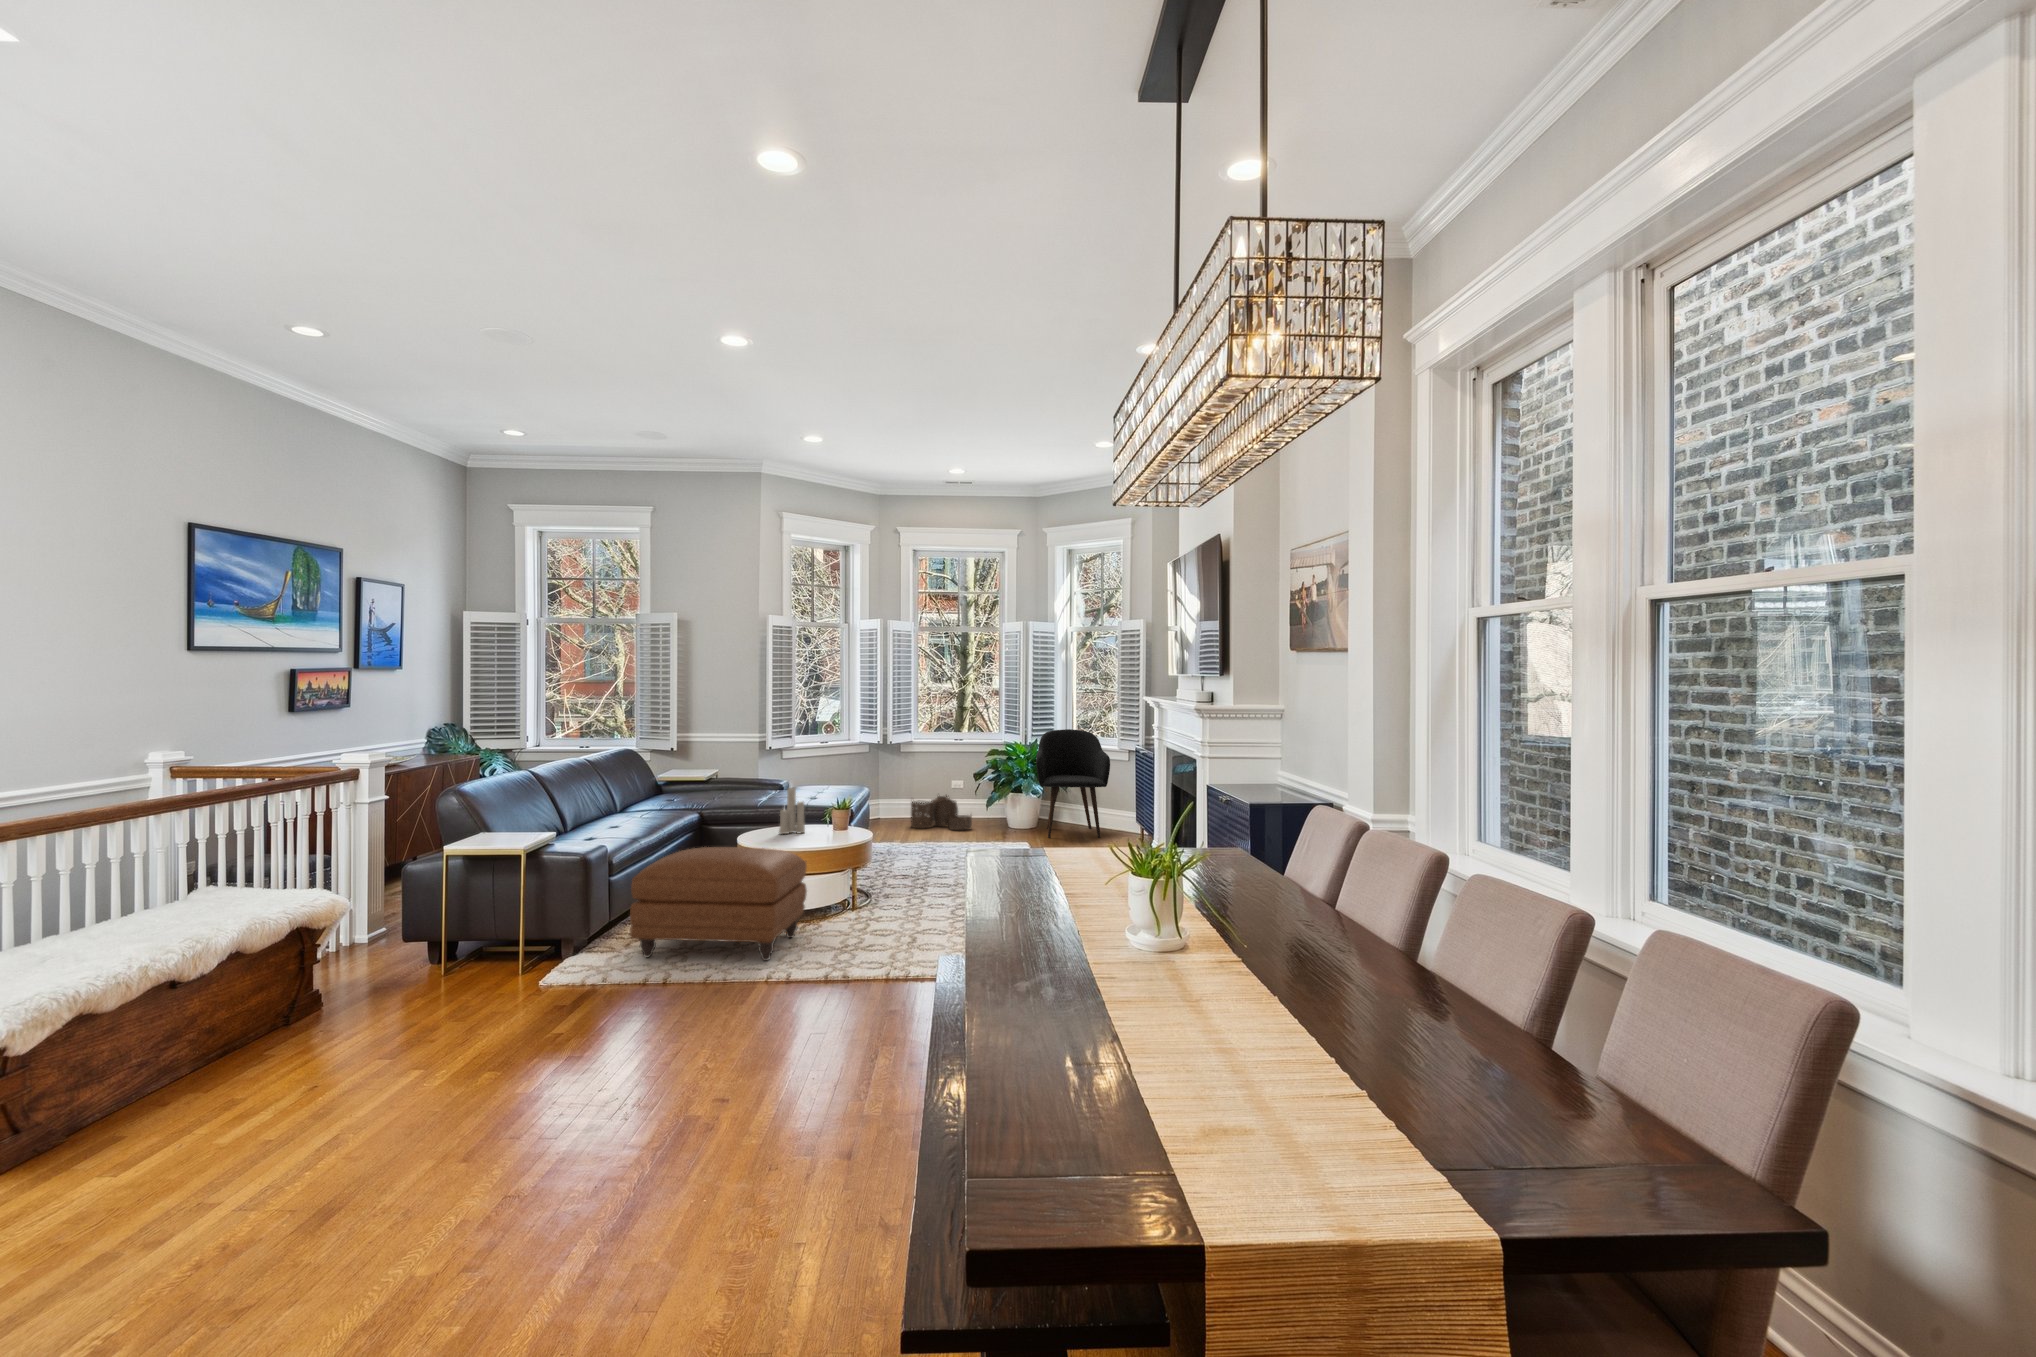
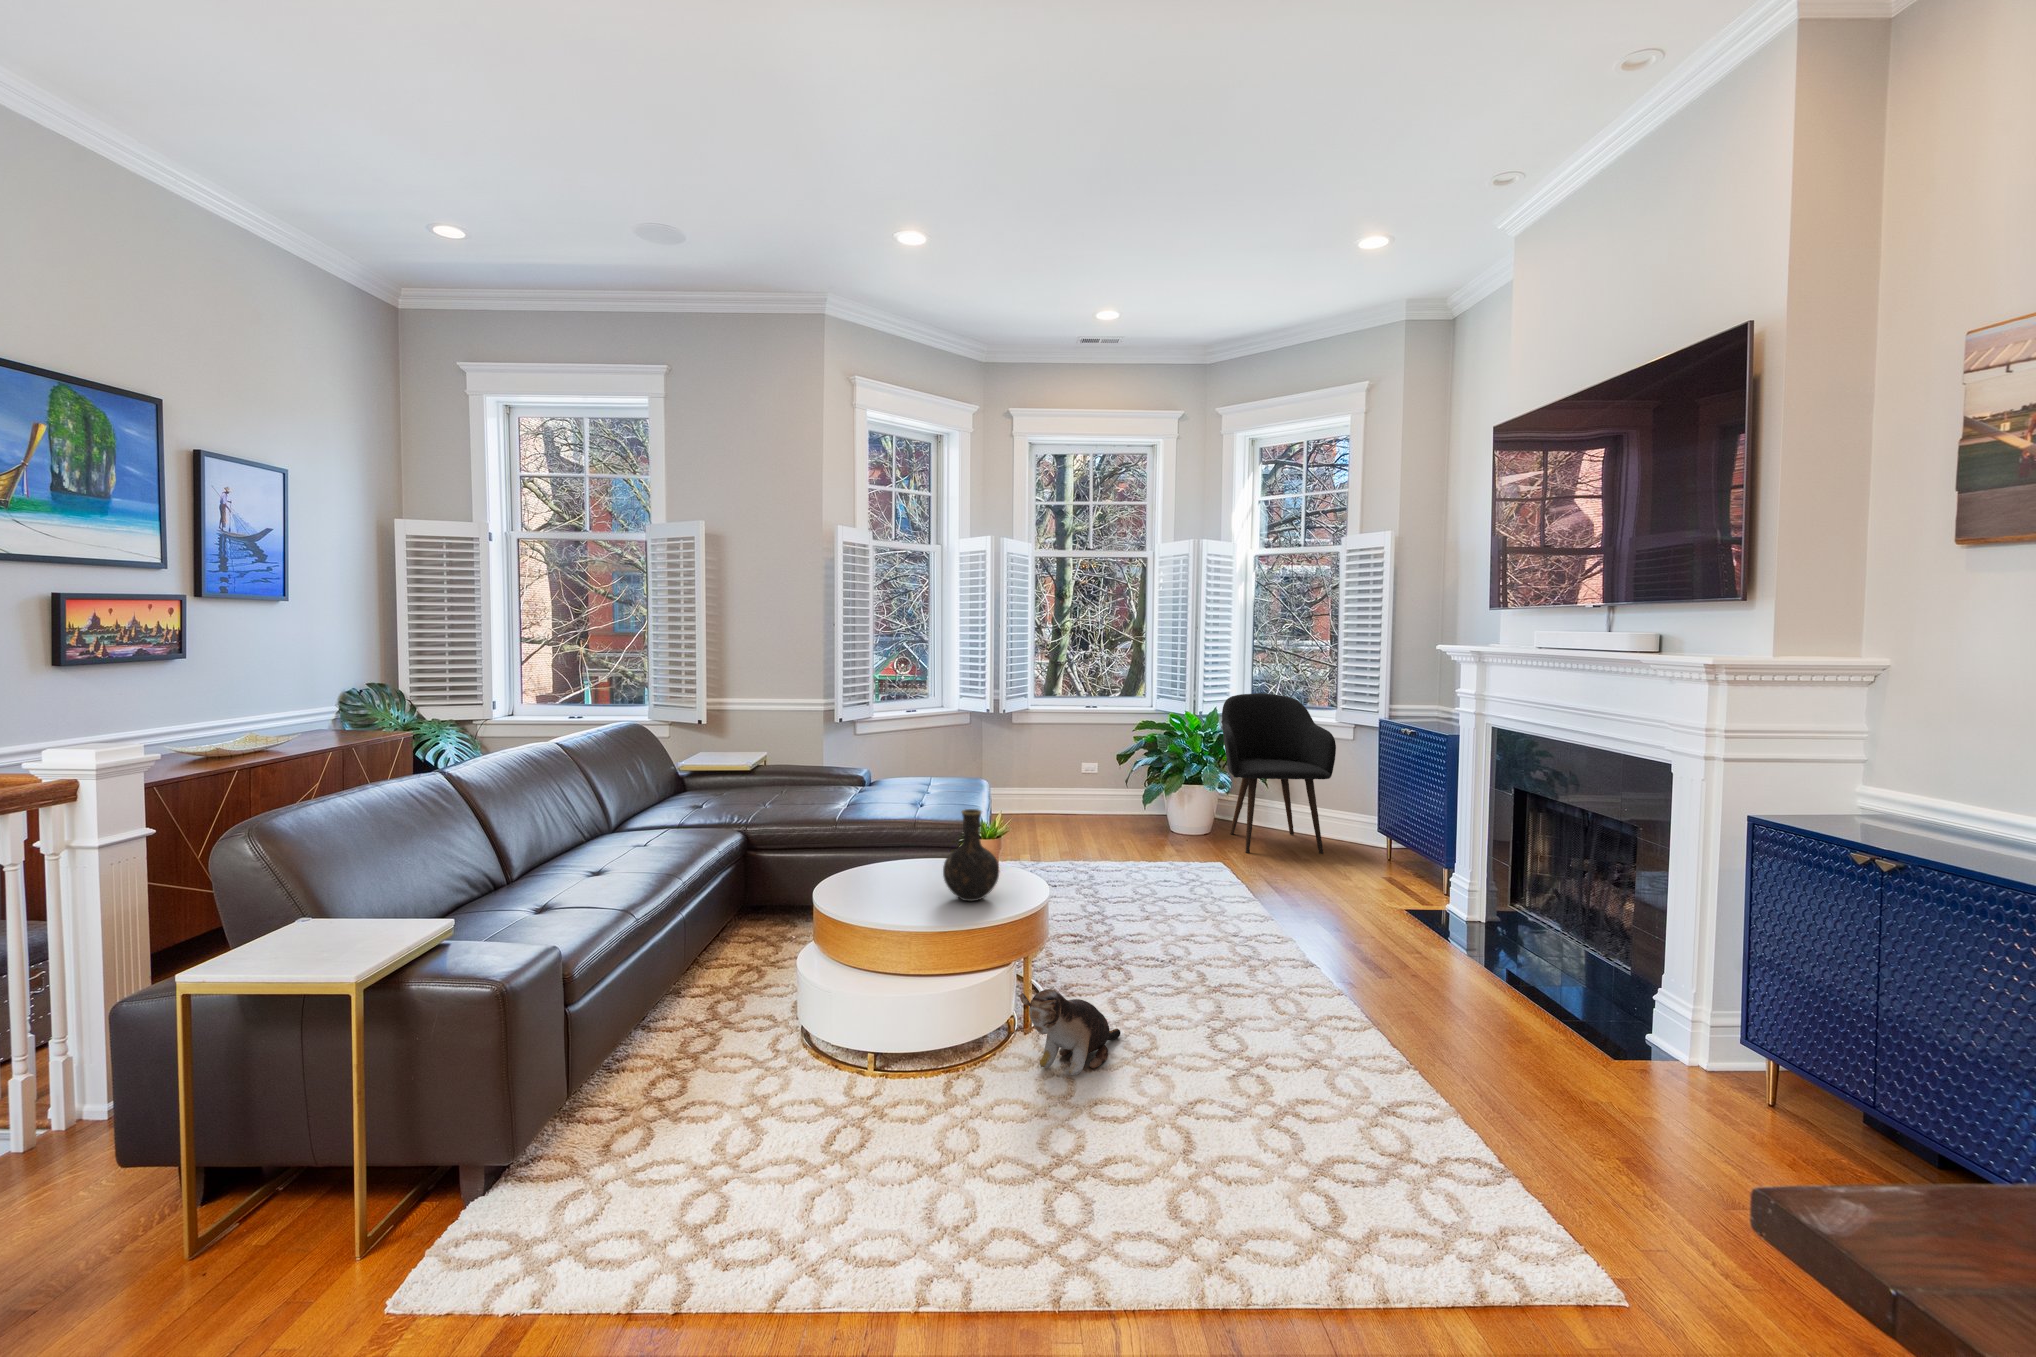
candle: present [779,788,805,834] -> none [885,787,930,887]
vase: none [809,789,840,839] -> present [943,809,999,901]
woven basket: present [911,795,972,830] -> none [1036,781,1125,837]
ottoman: present [630,847,807,961] -> none [599,942,962,1224]
plush toy: none [841,878,904,923] -> present [1020,989,1121,1075]

